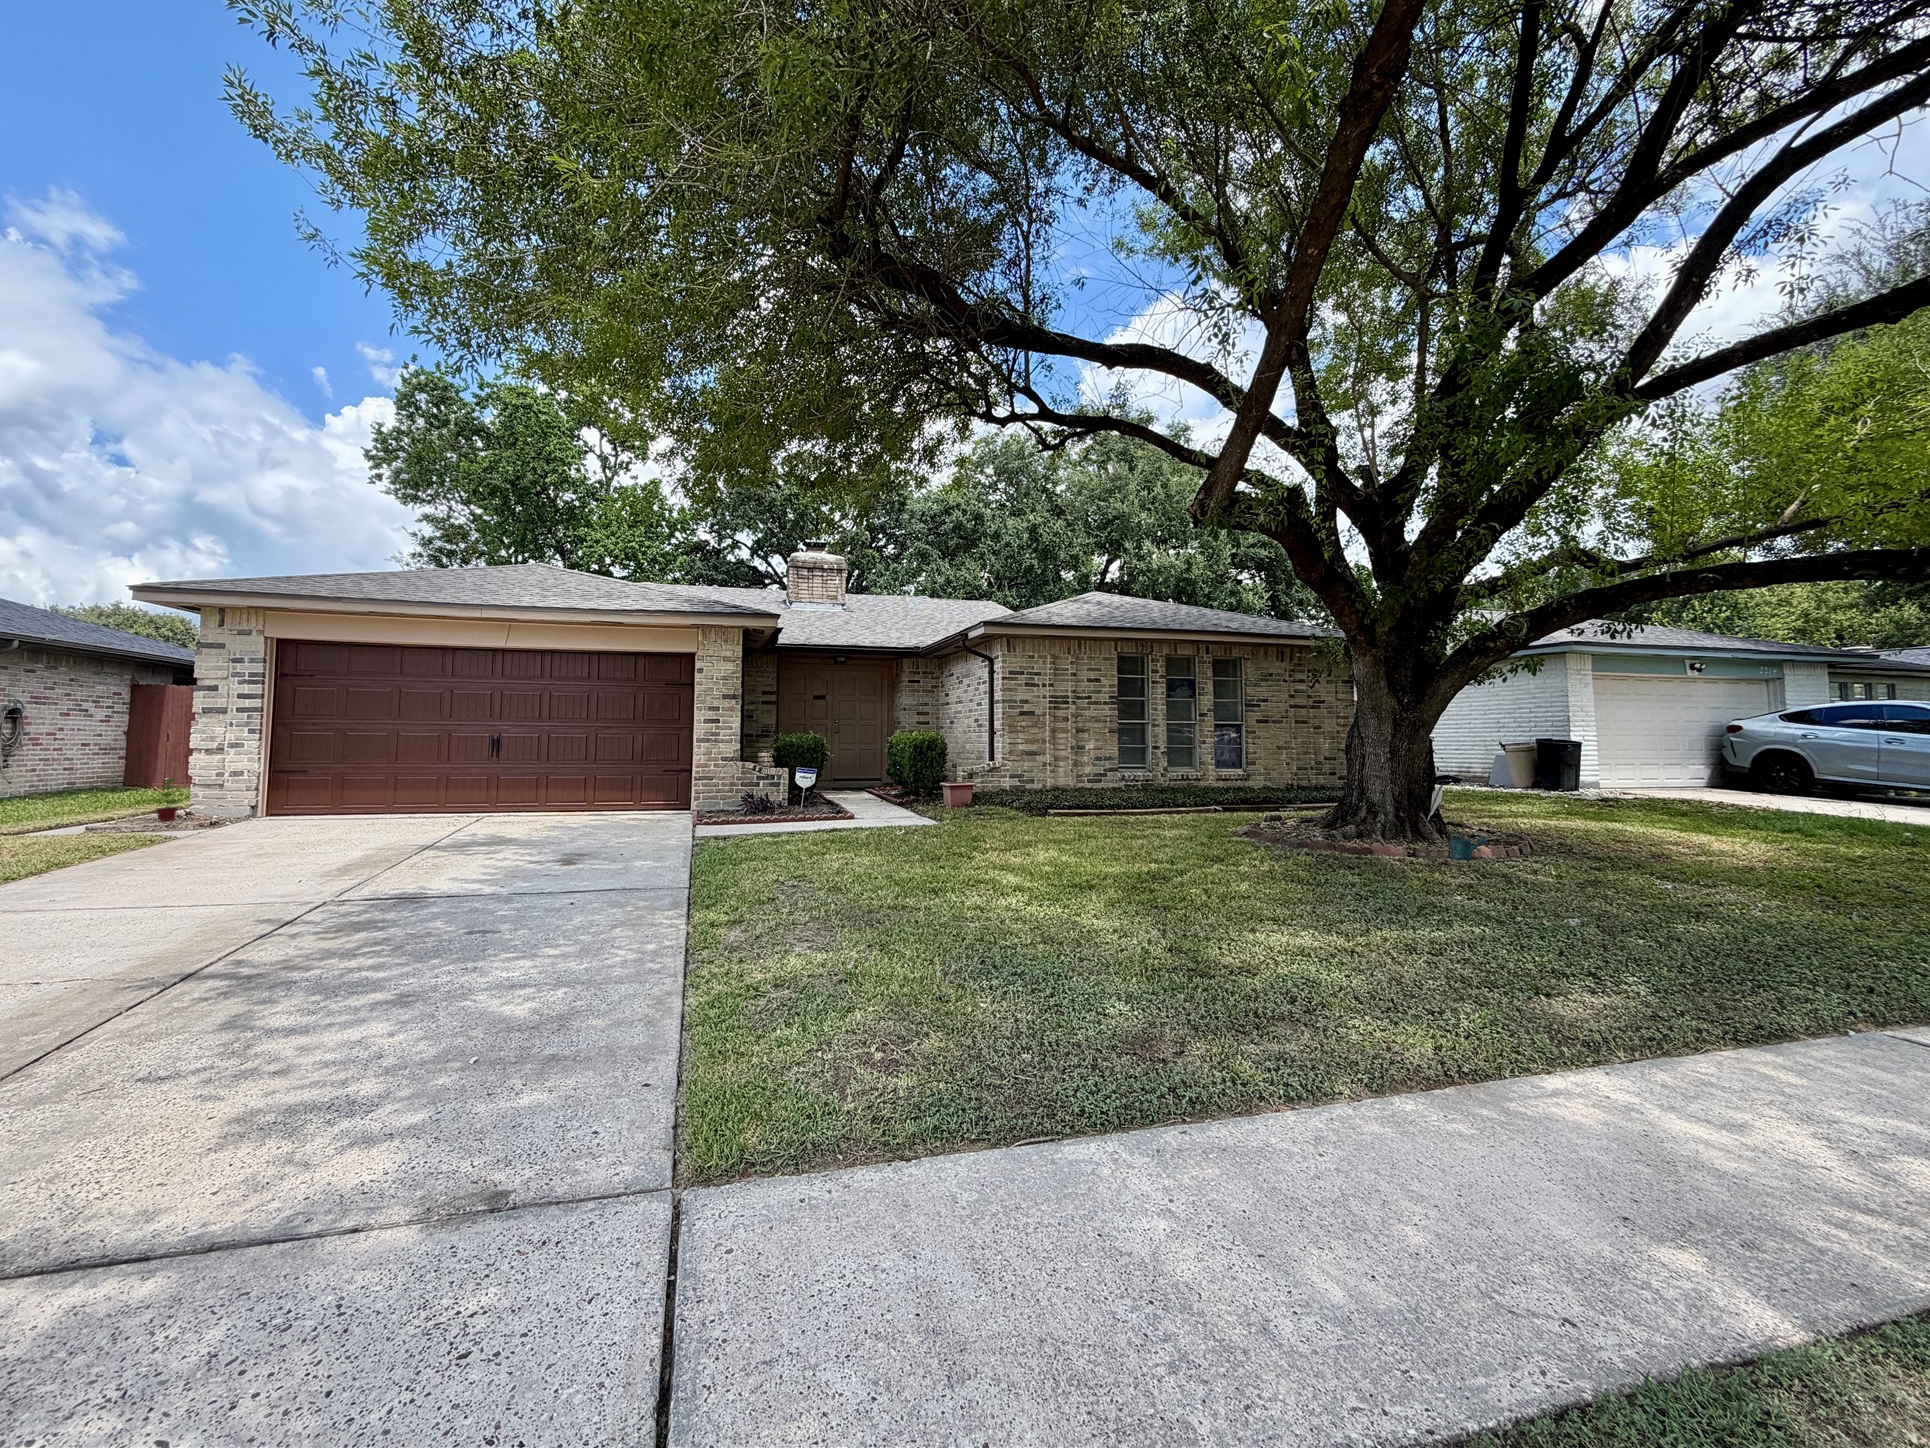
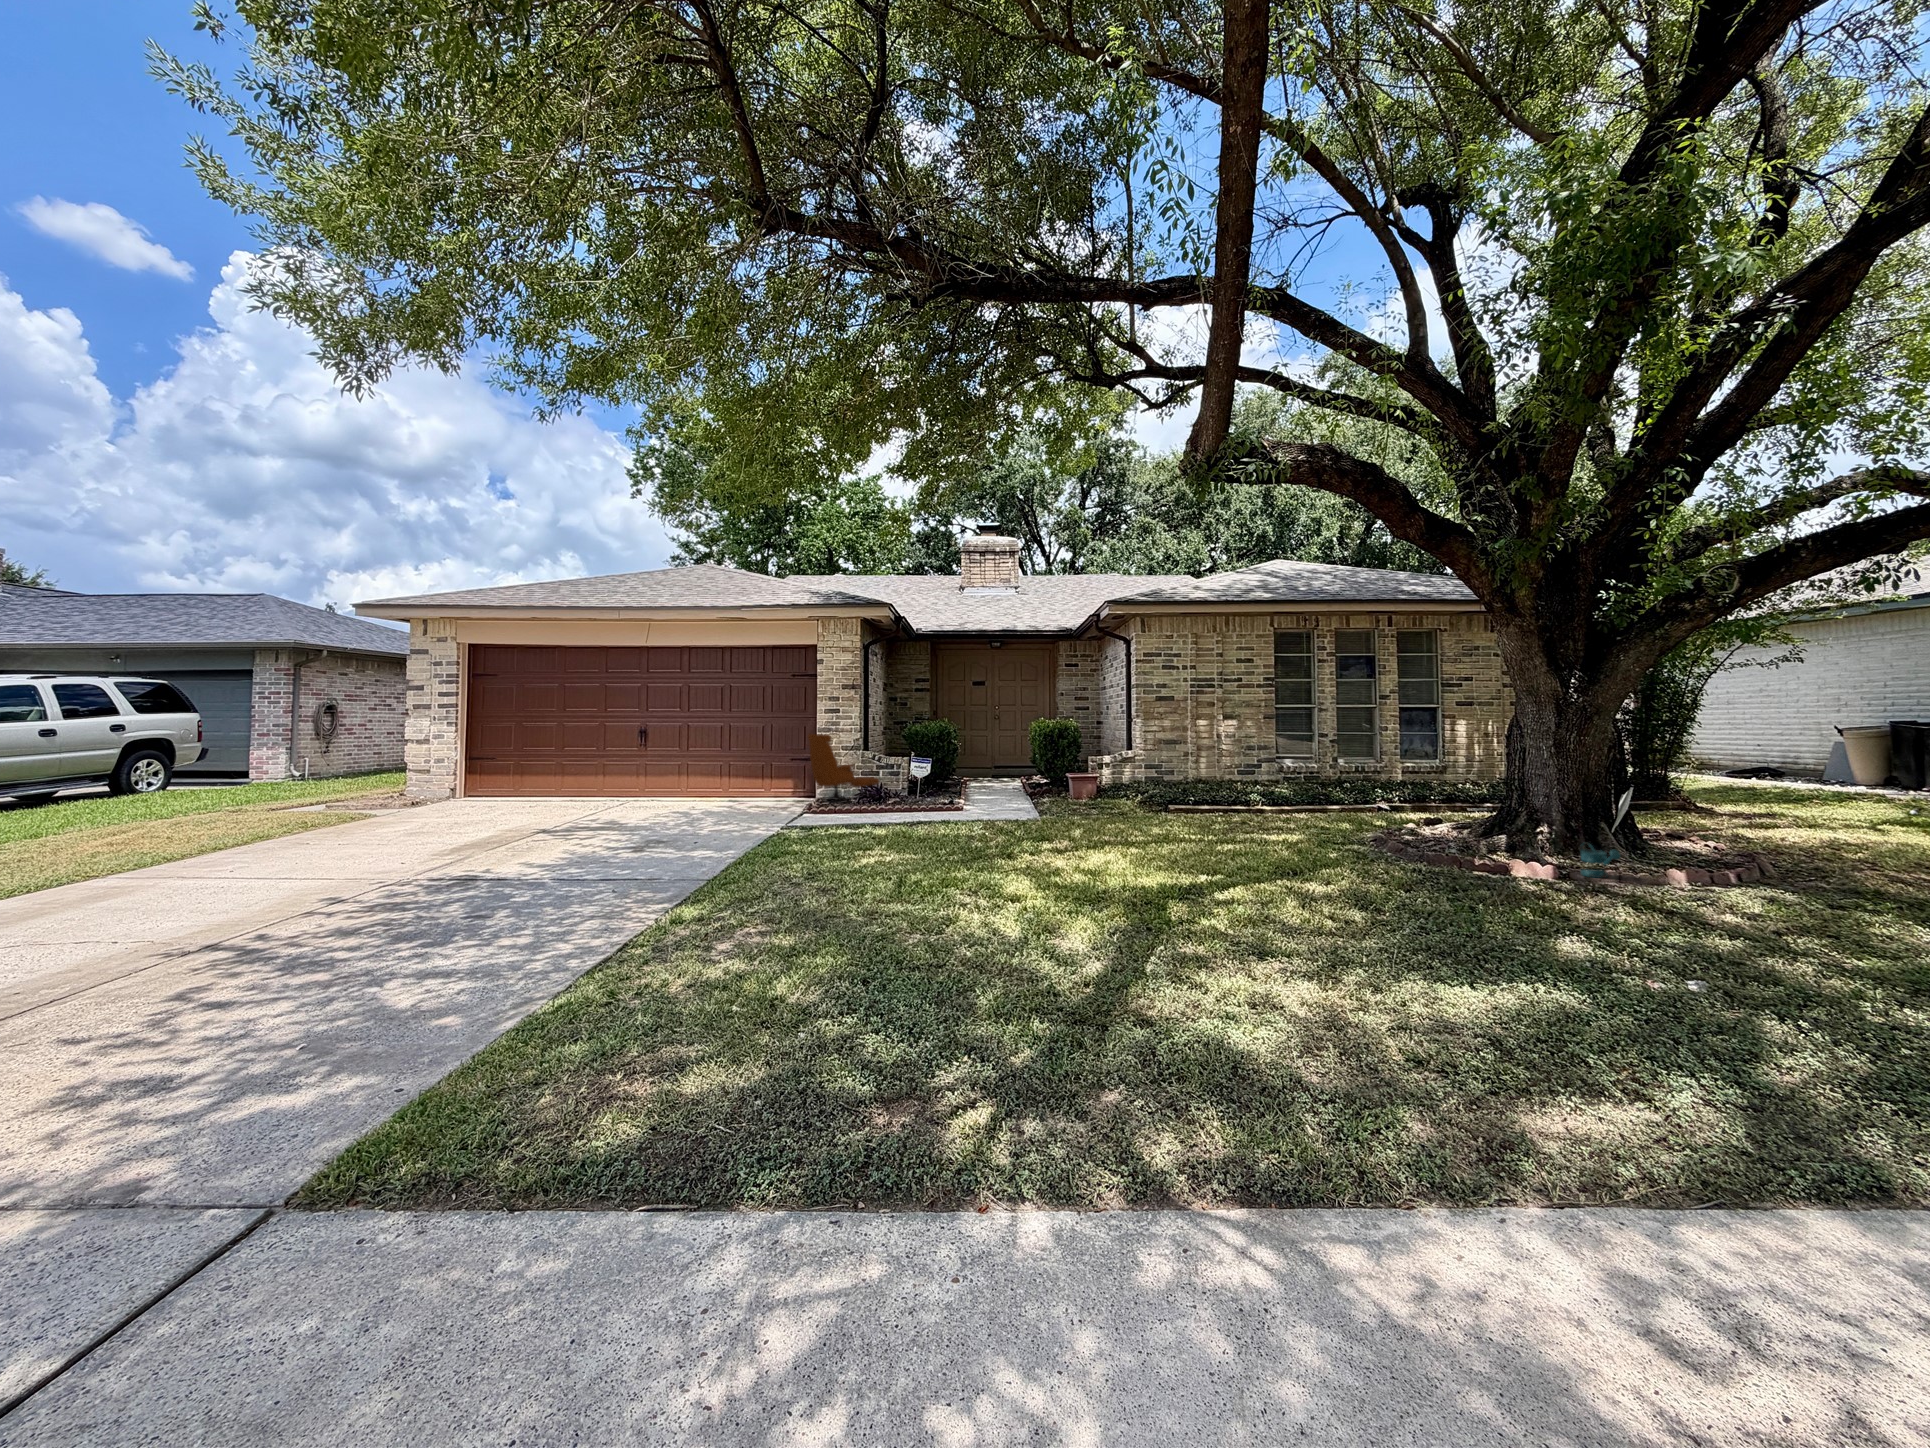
lounge chair: none [701,743,764,816] -> present [808,733,879,800]
potted plant: present [148,779,183,821] -> none [372,763,407,801]

